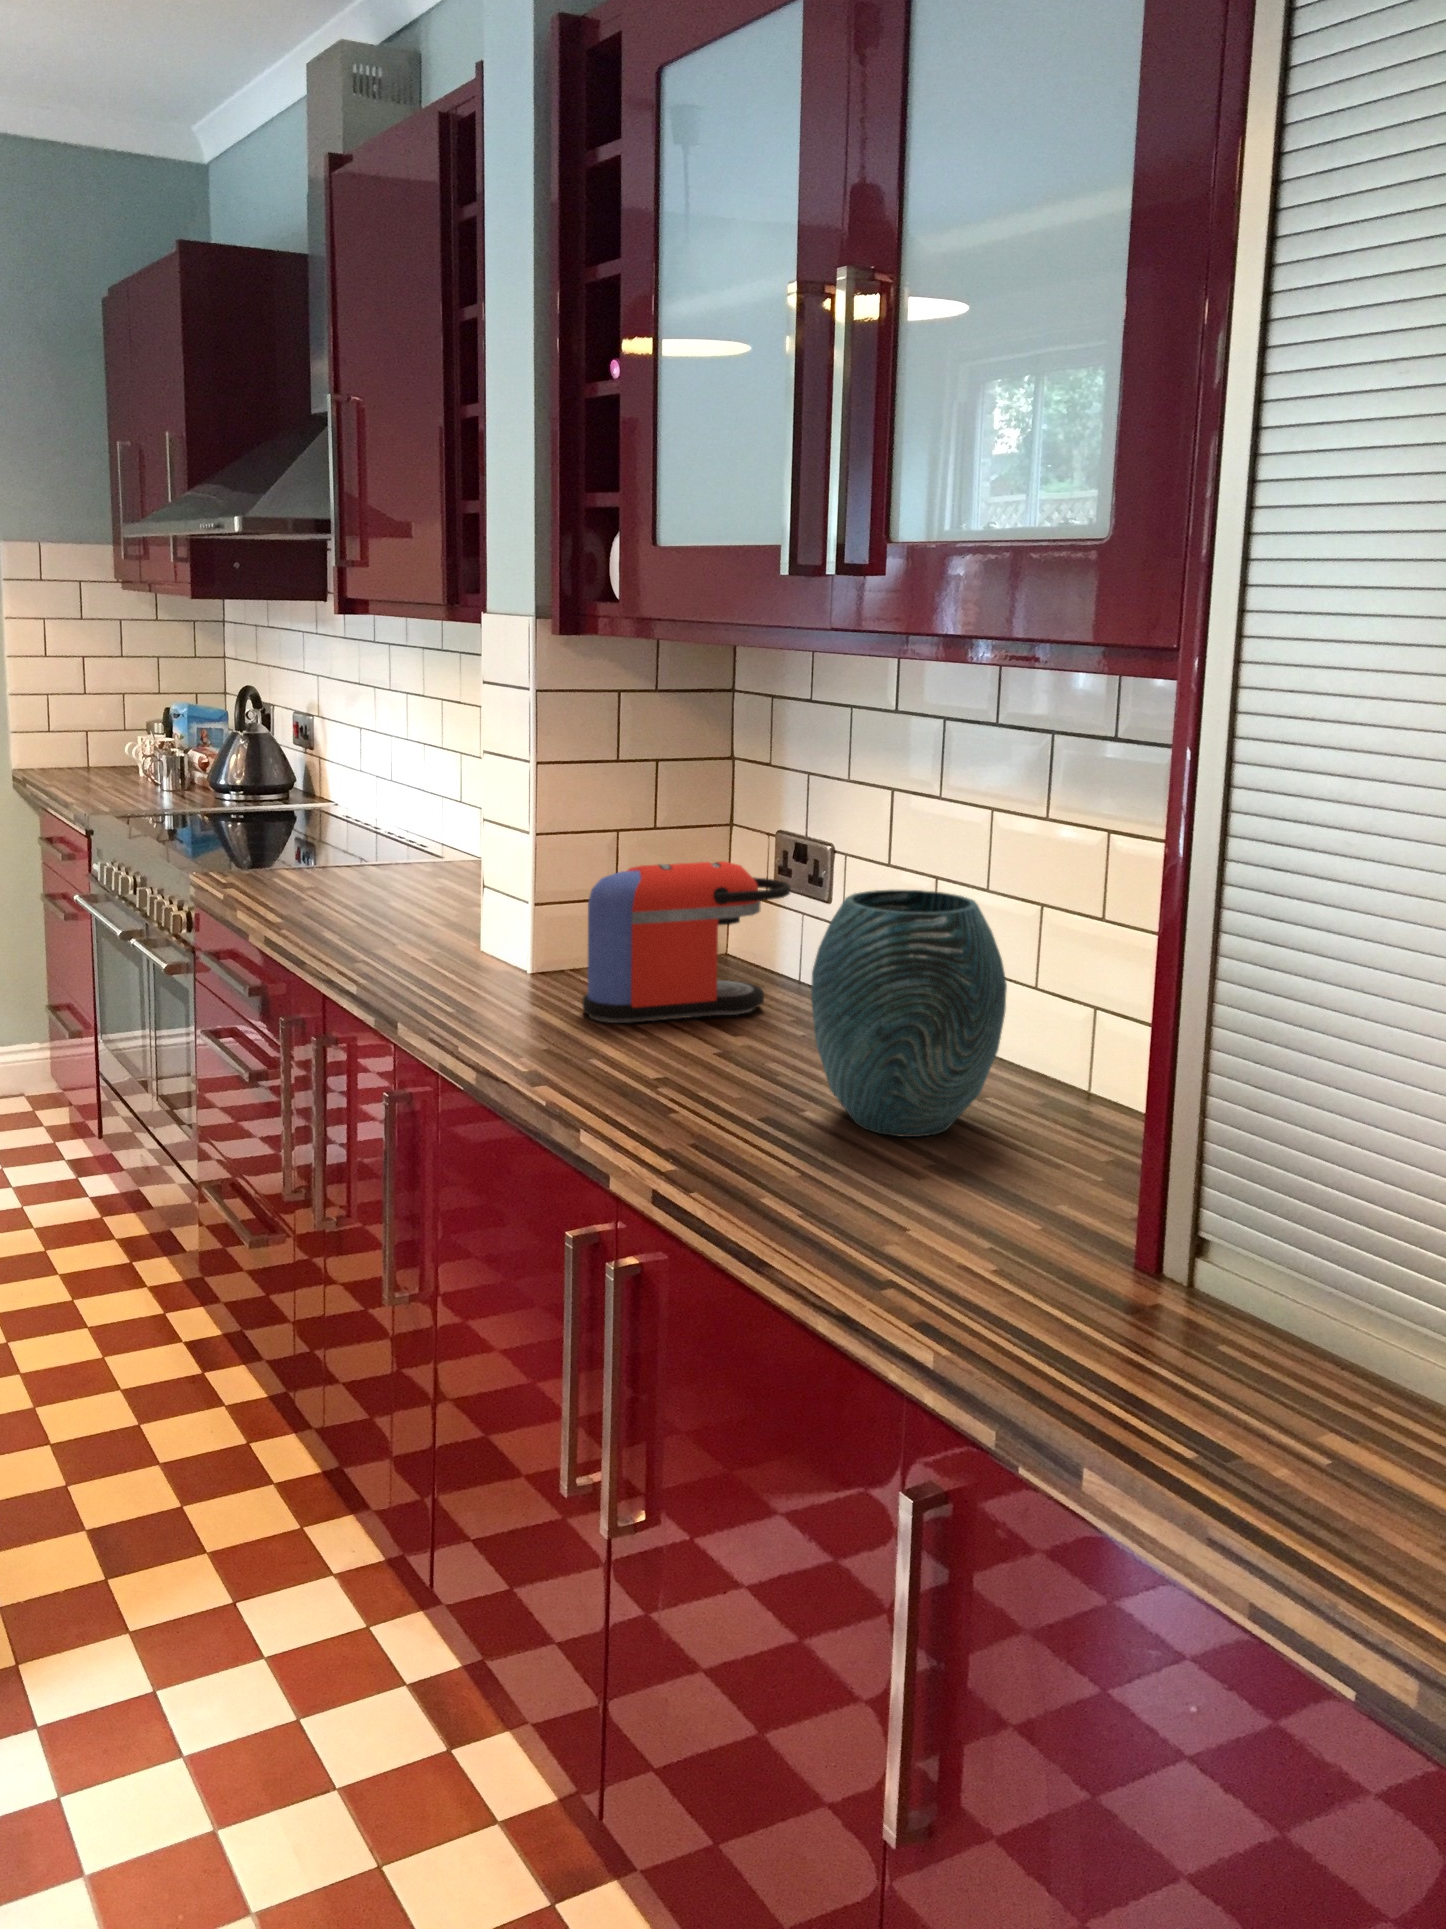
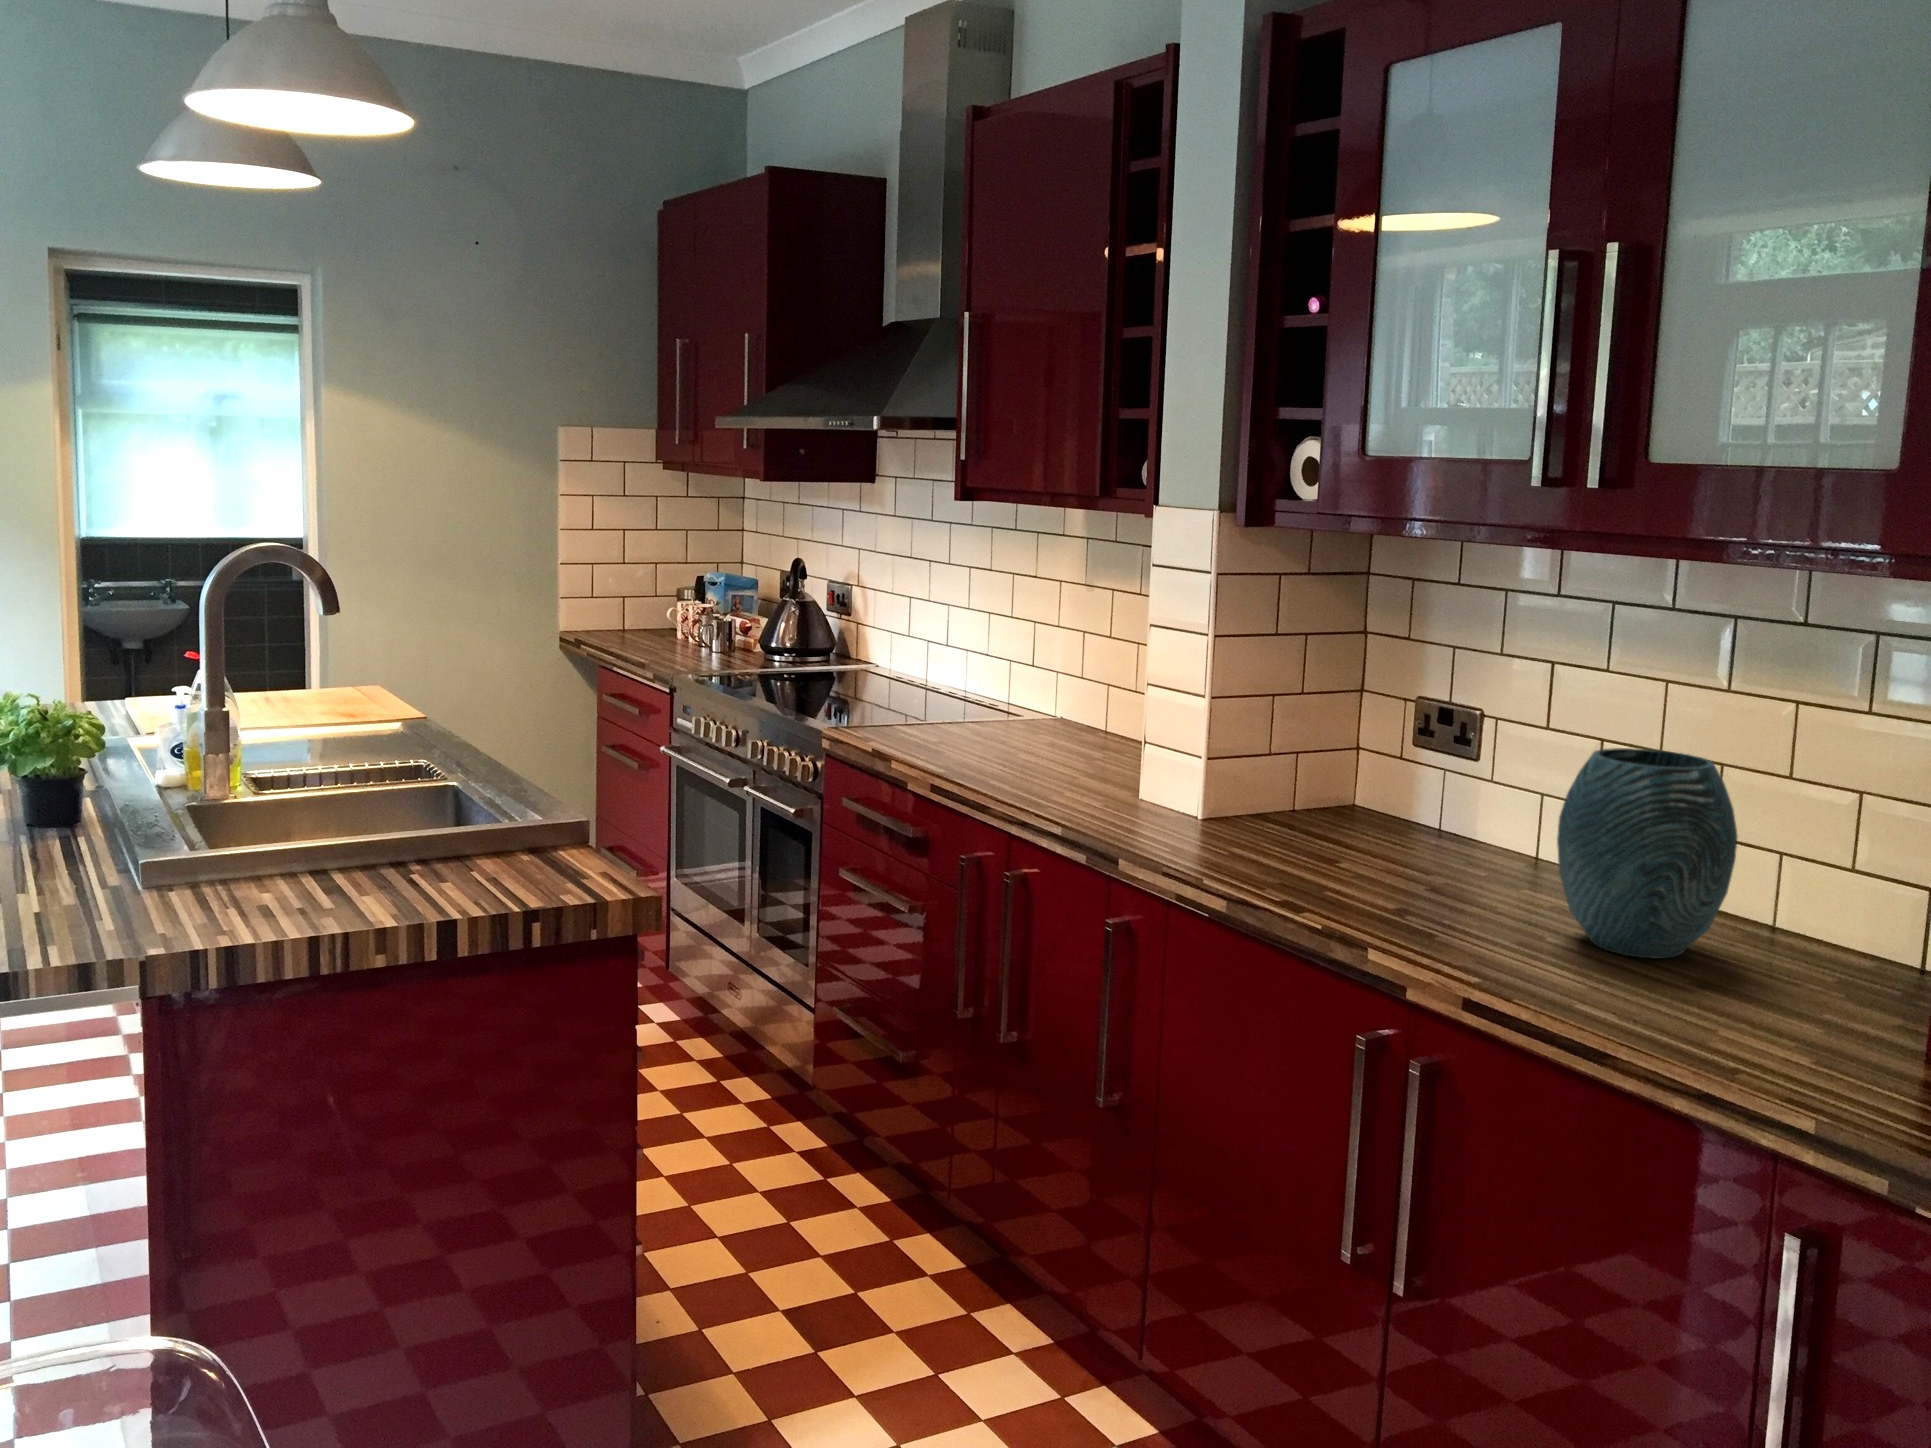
coffee maker: present [583,861,790,1023] -> none [1278,722,1457,861]

